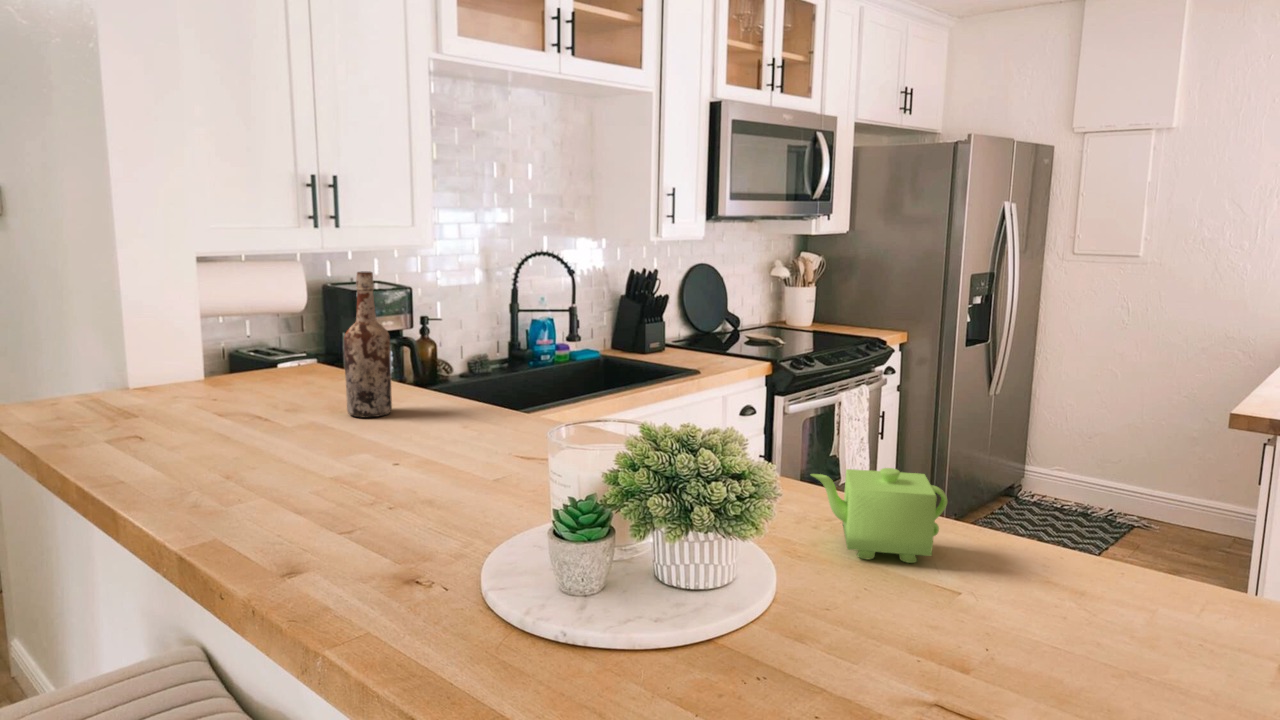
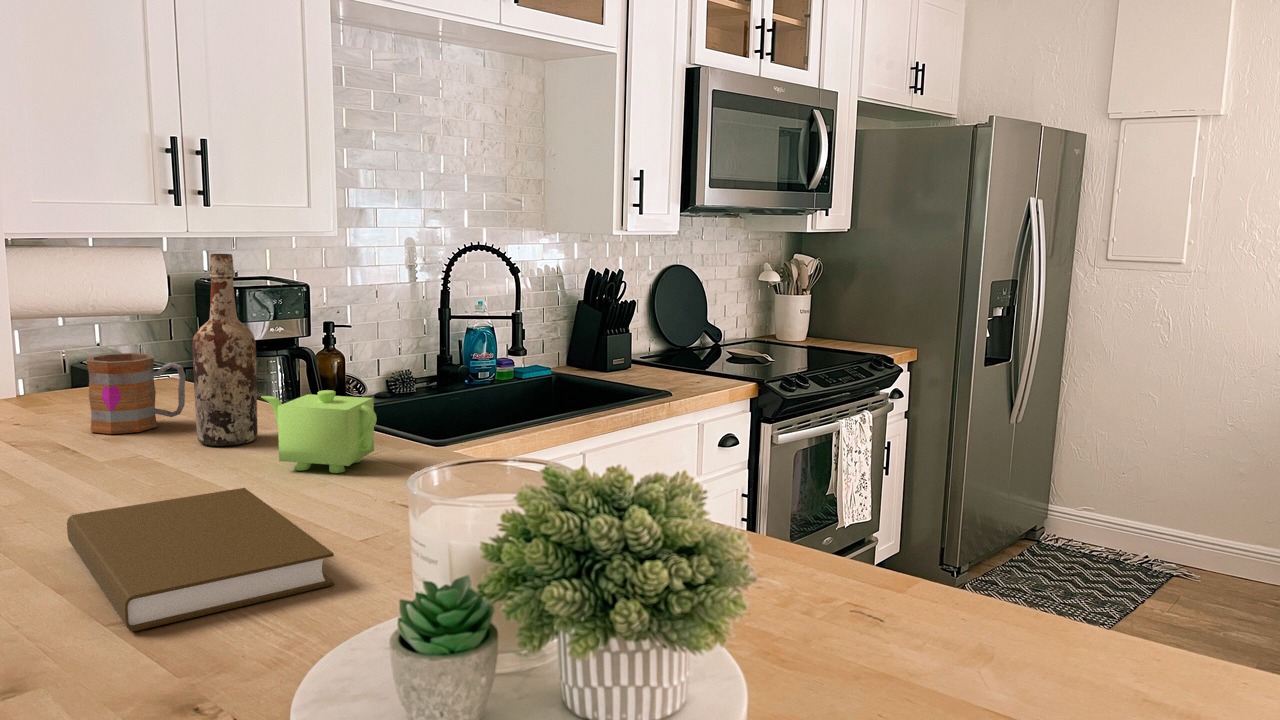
mug: none [260,347,334,409] -> present [87,353,186,434]
book: none [285,447,480,541] -> present [67,488,334,631]
teapot: present [811,468,947,563] -> present [261,390,377,473]

